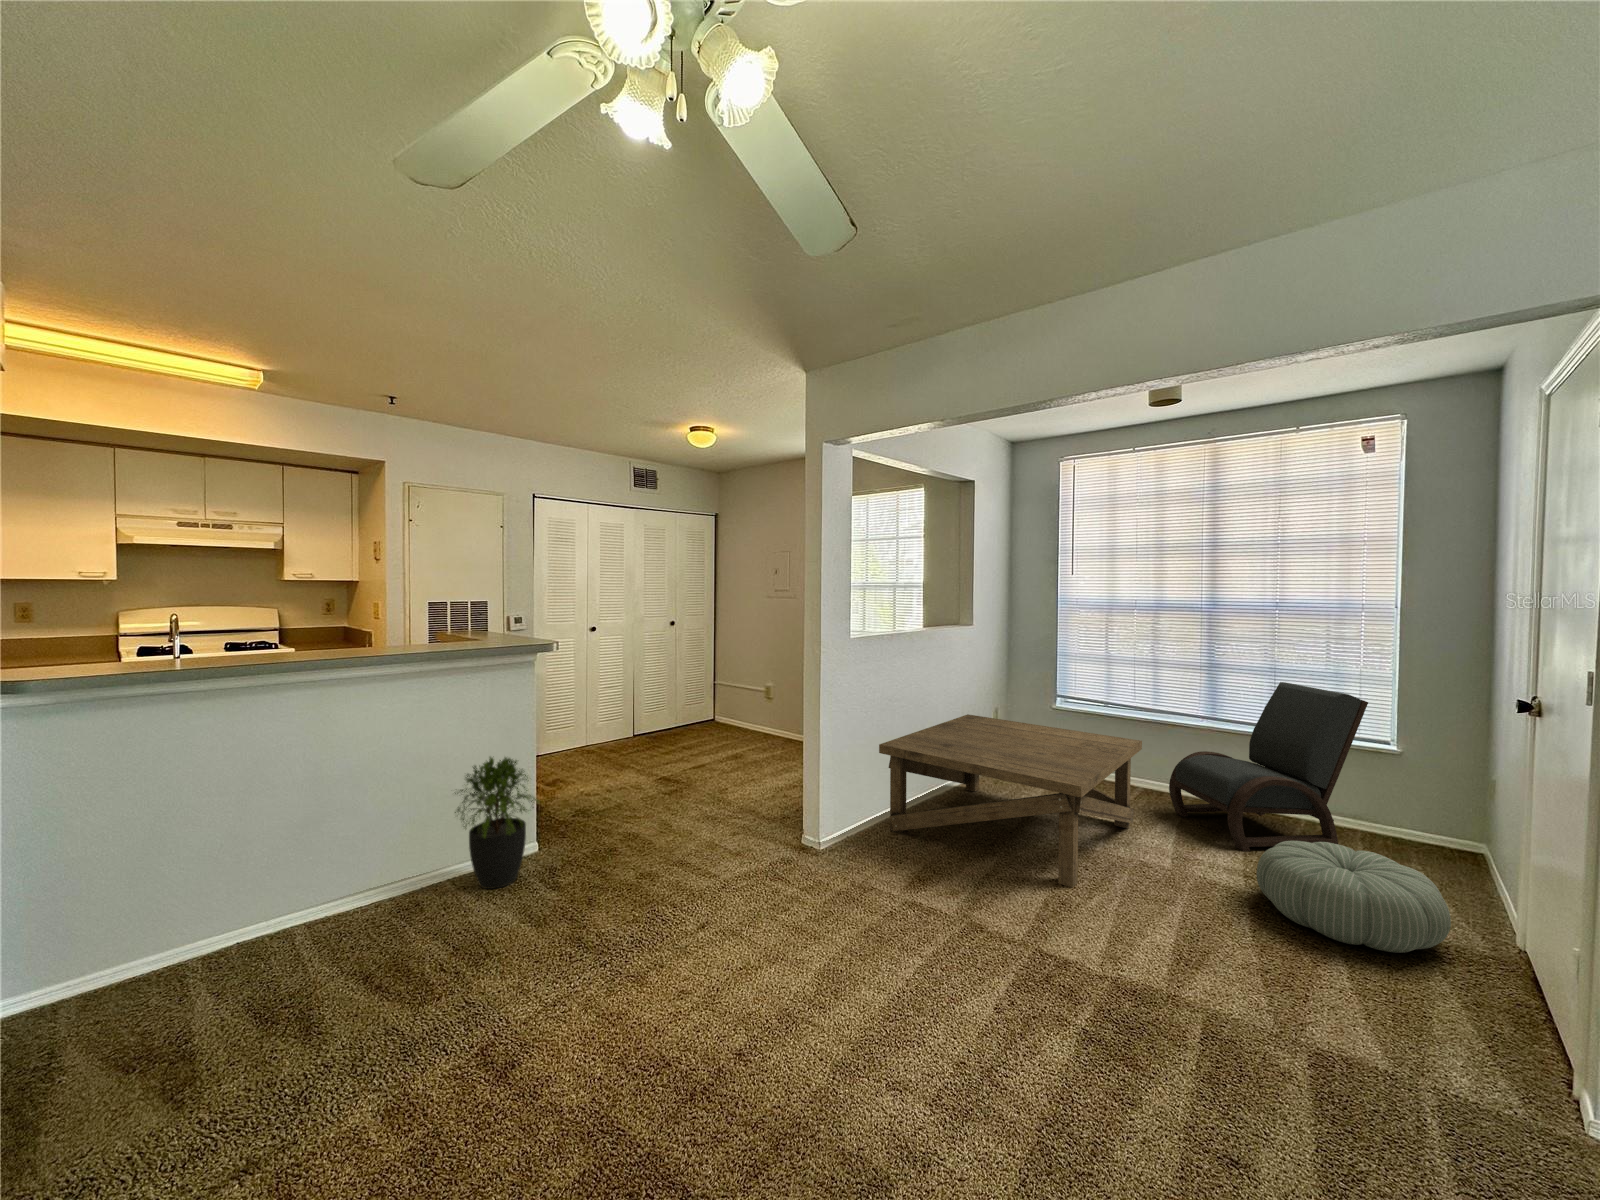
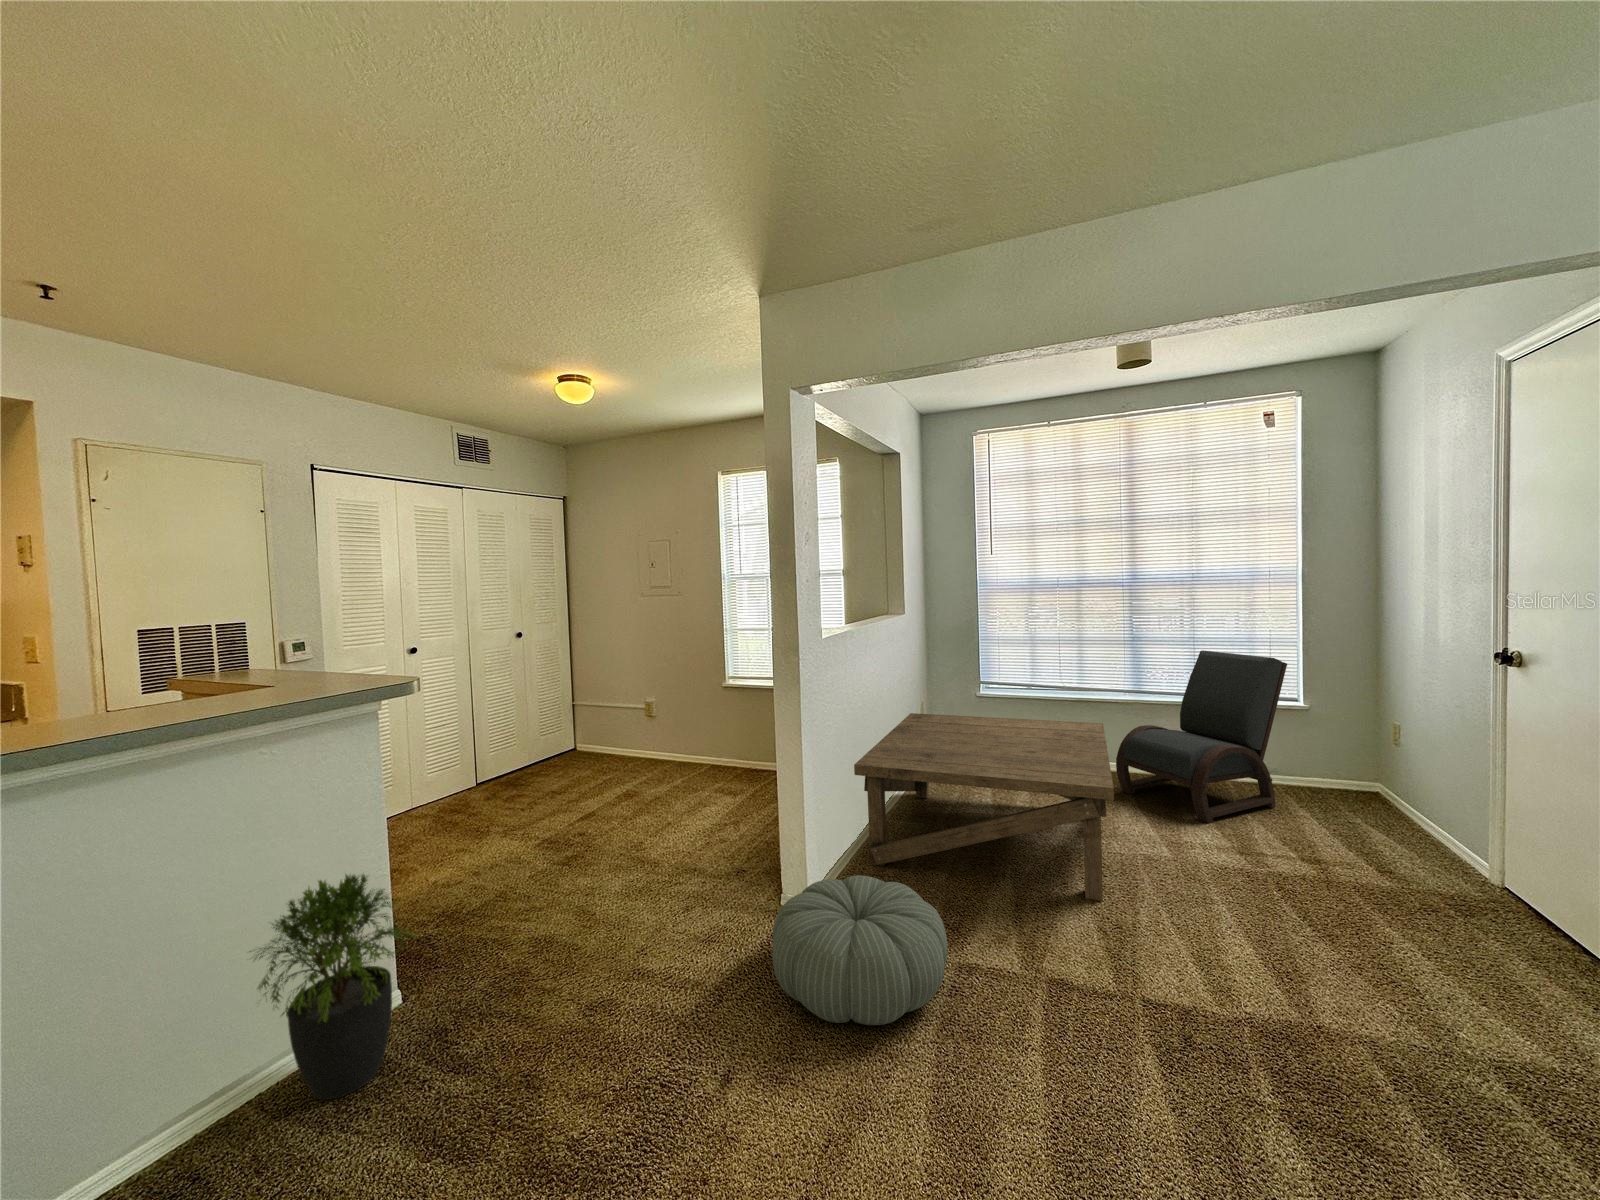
pouf: present [1256,841,1451,953] -> present [772,875,947,1025]

